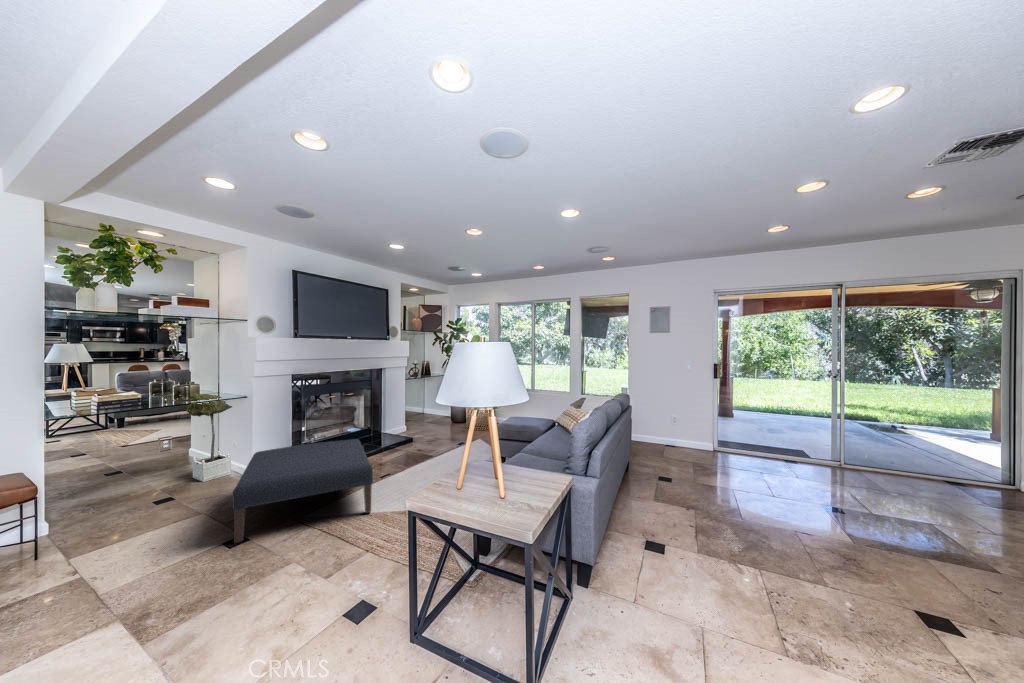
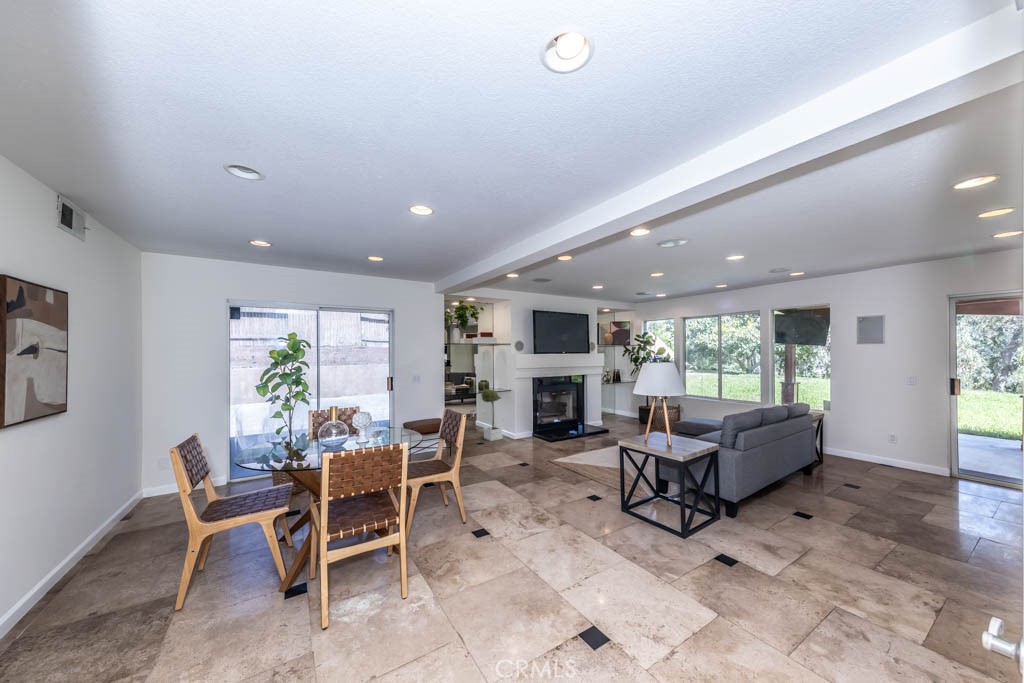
ottoman: present [233,439,373,543] -> none [521,423,594,469]

